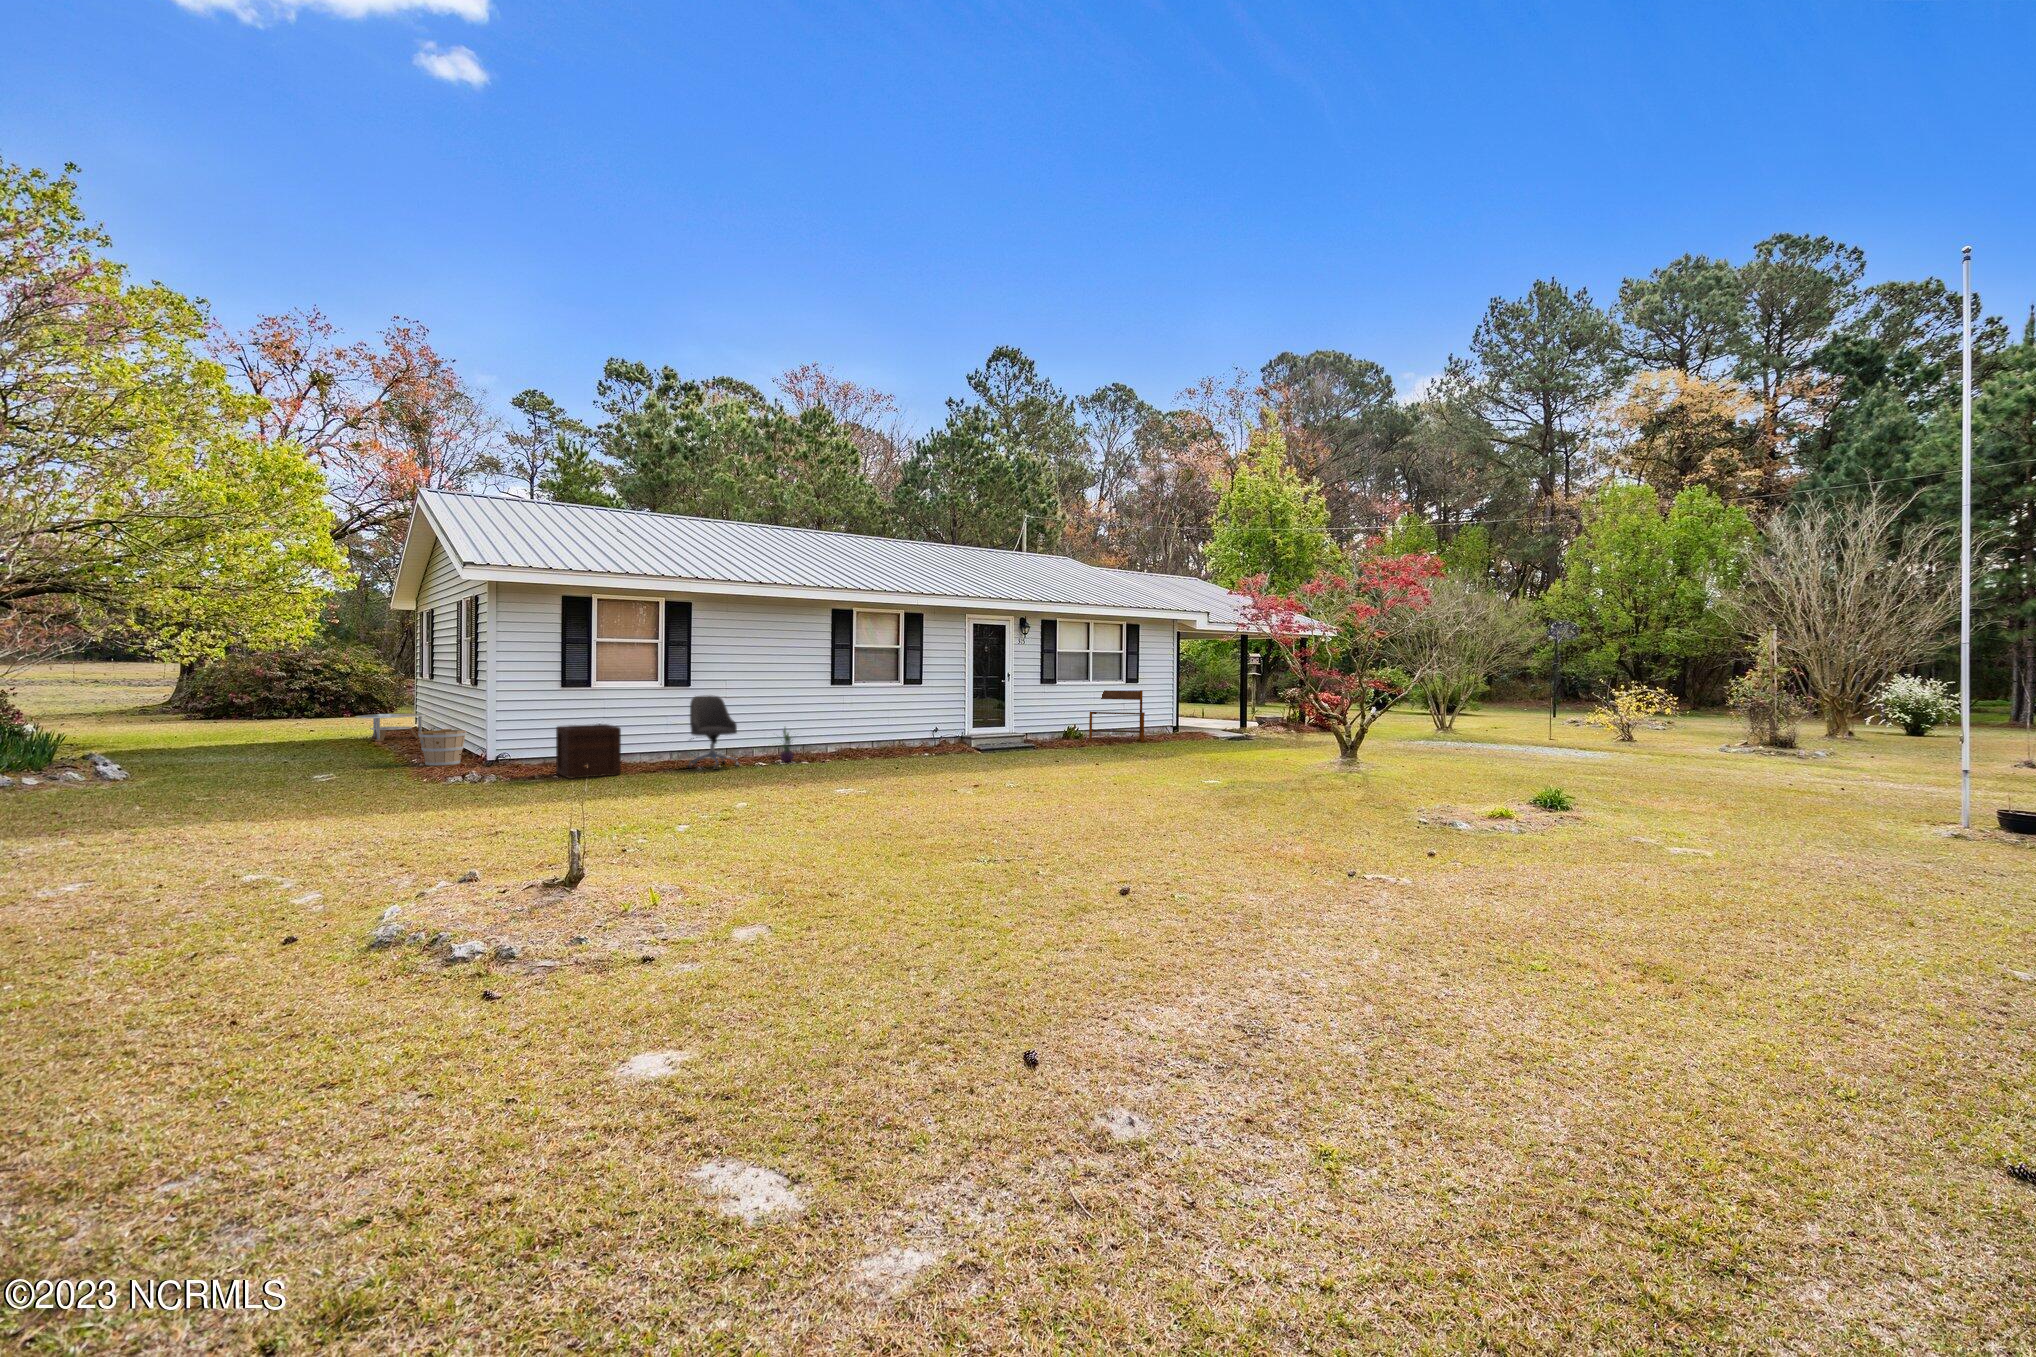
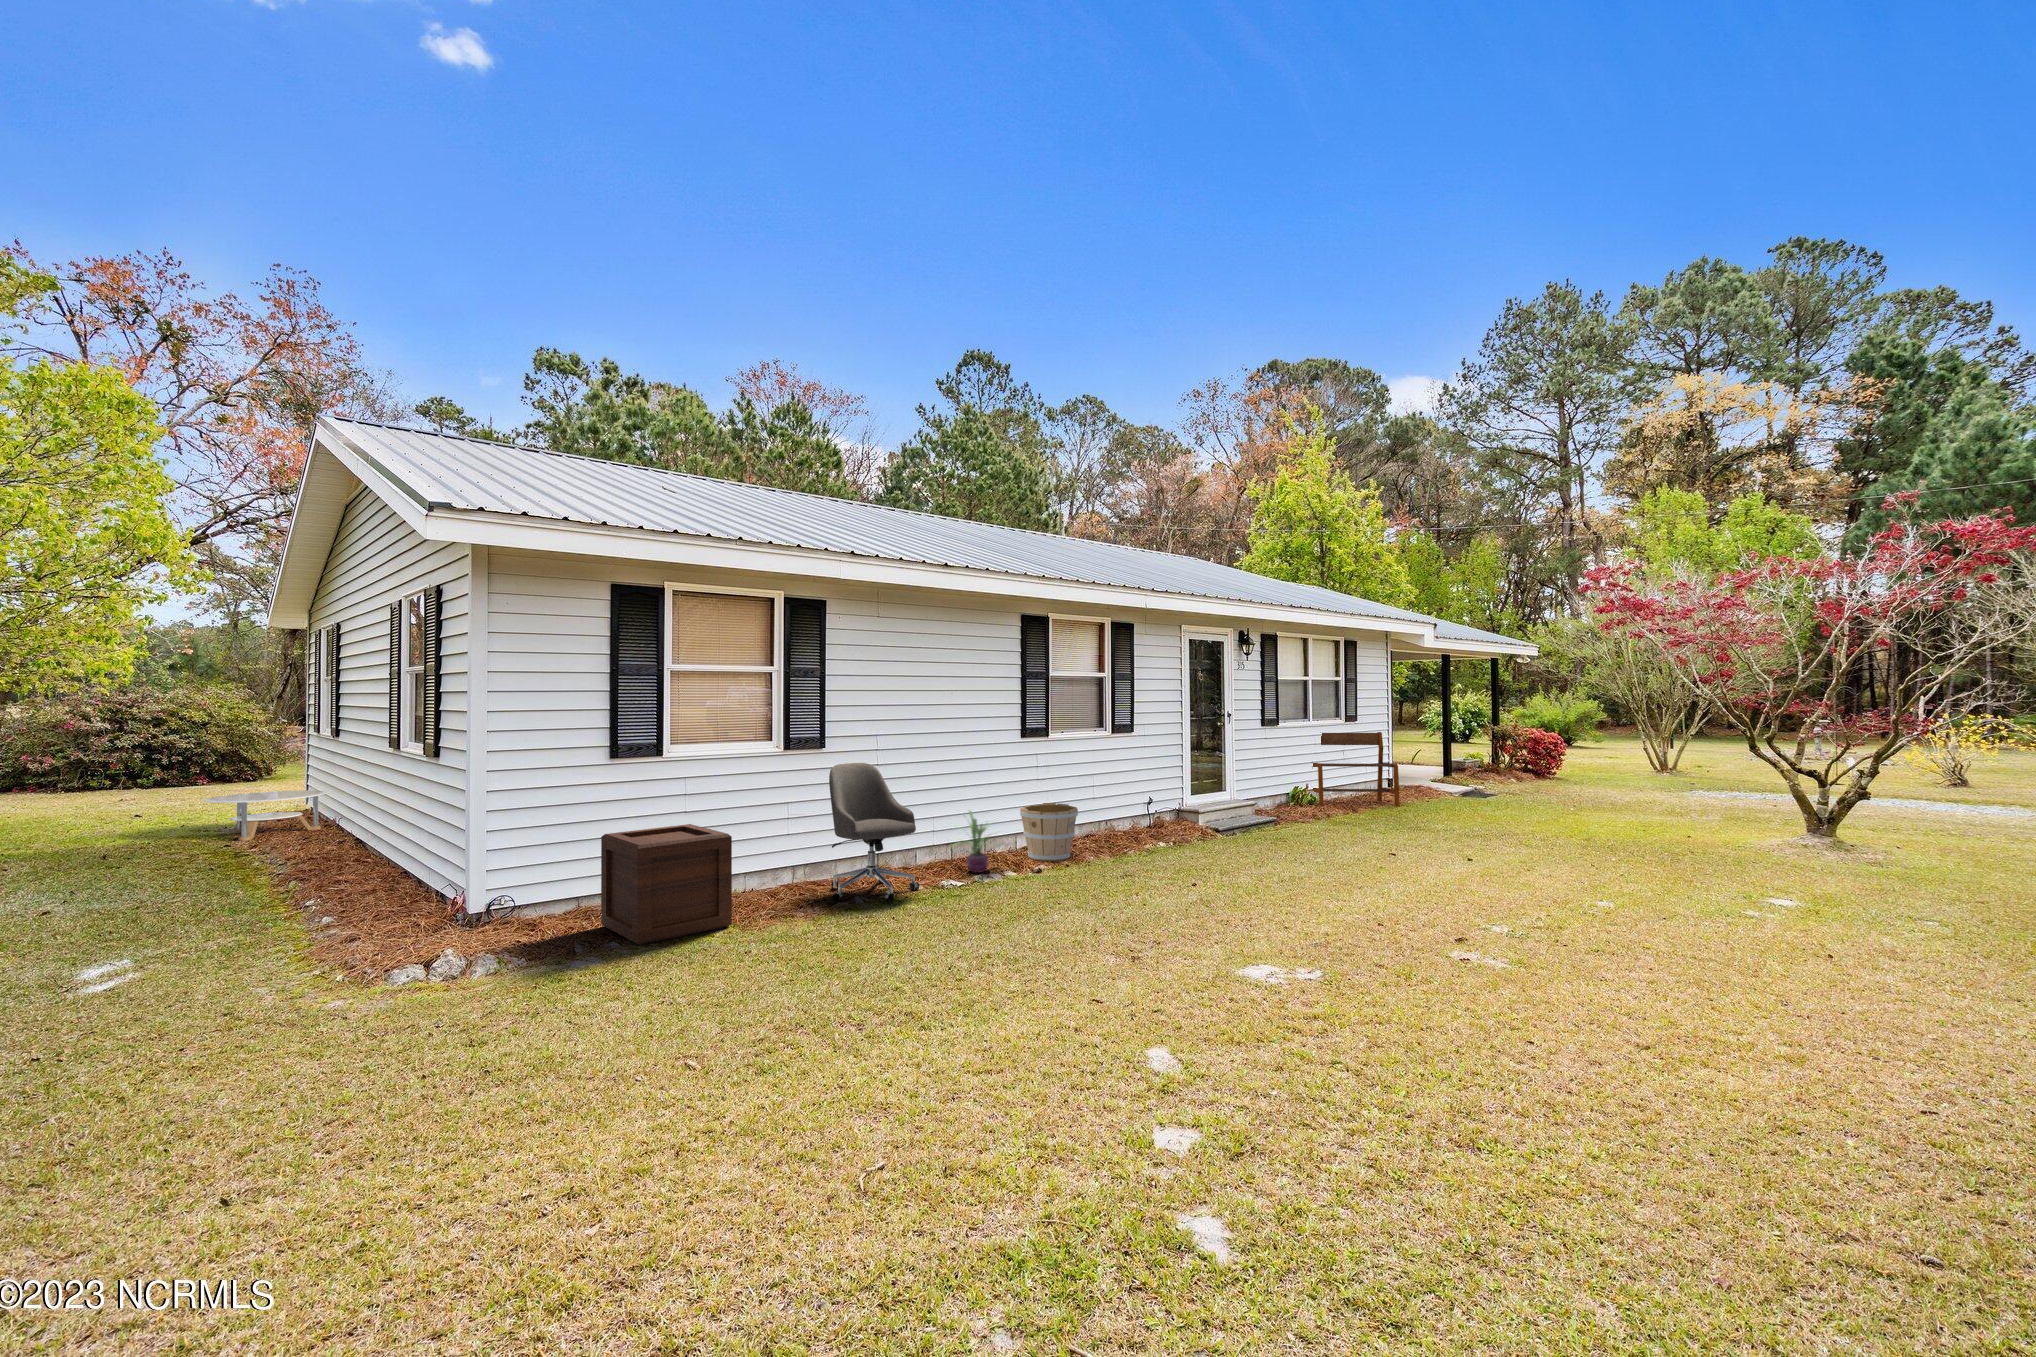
wooden bucket: present [418,729,467,766] -> present [1020,803,1078,861]

